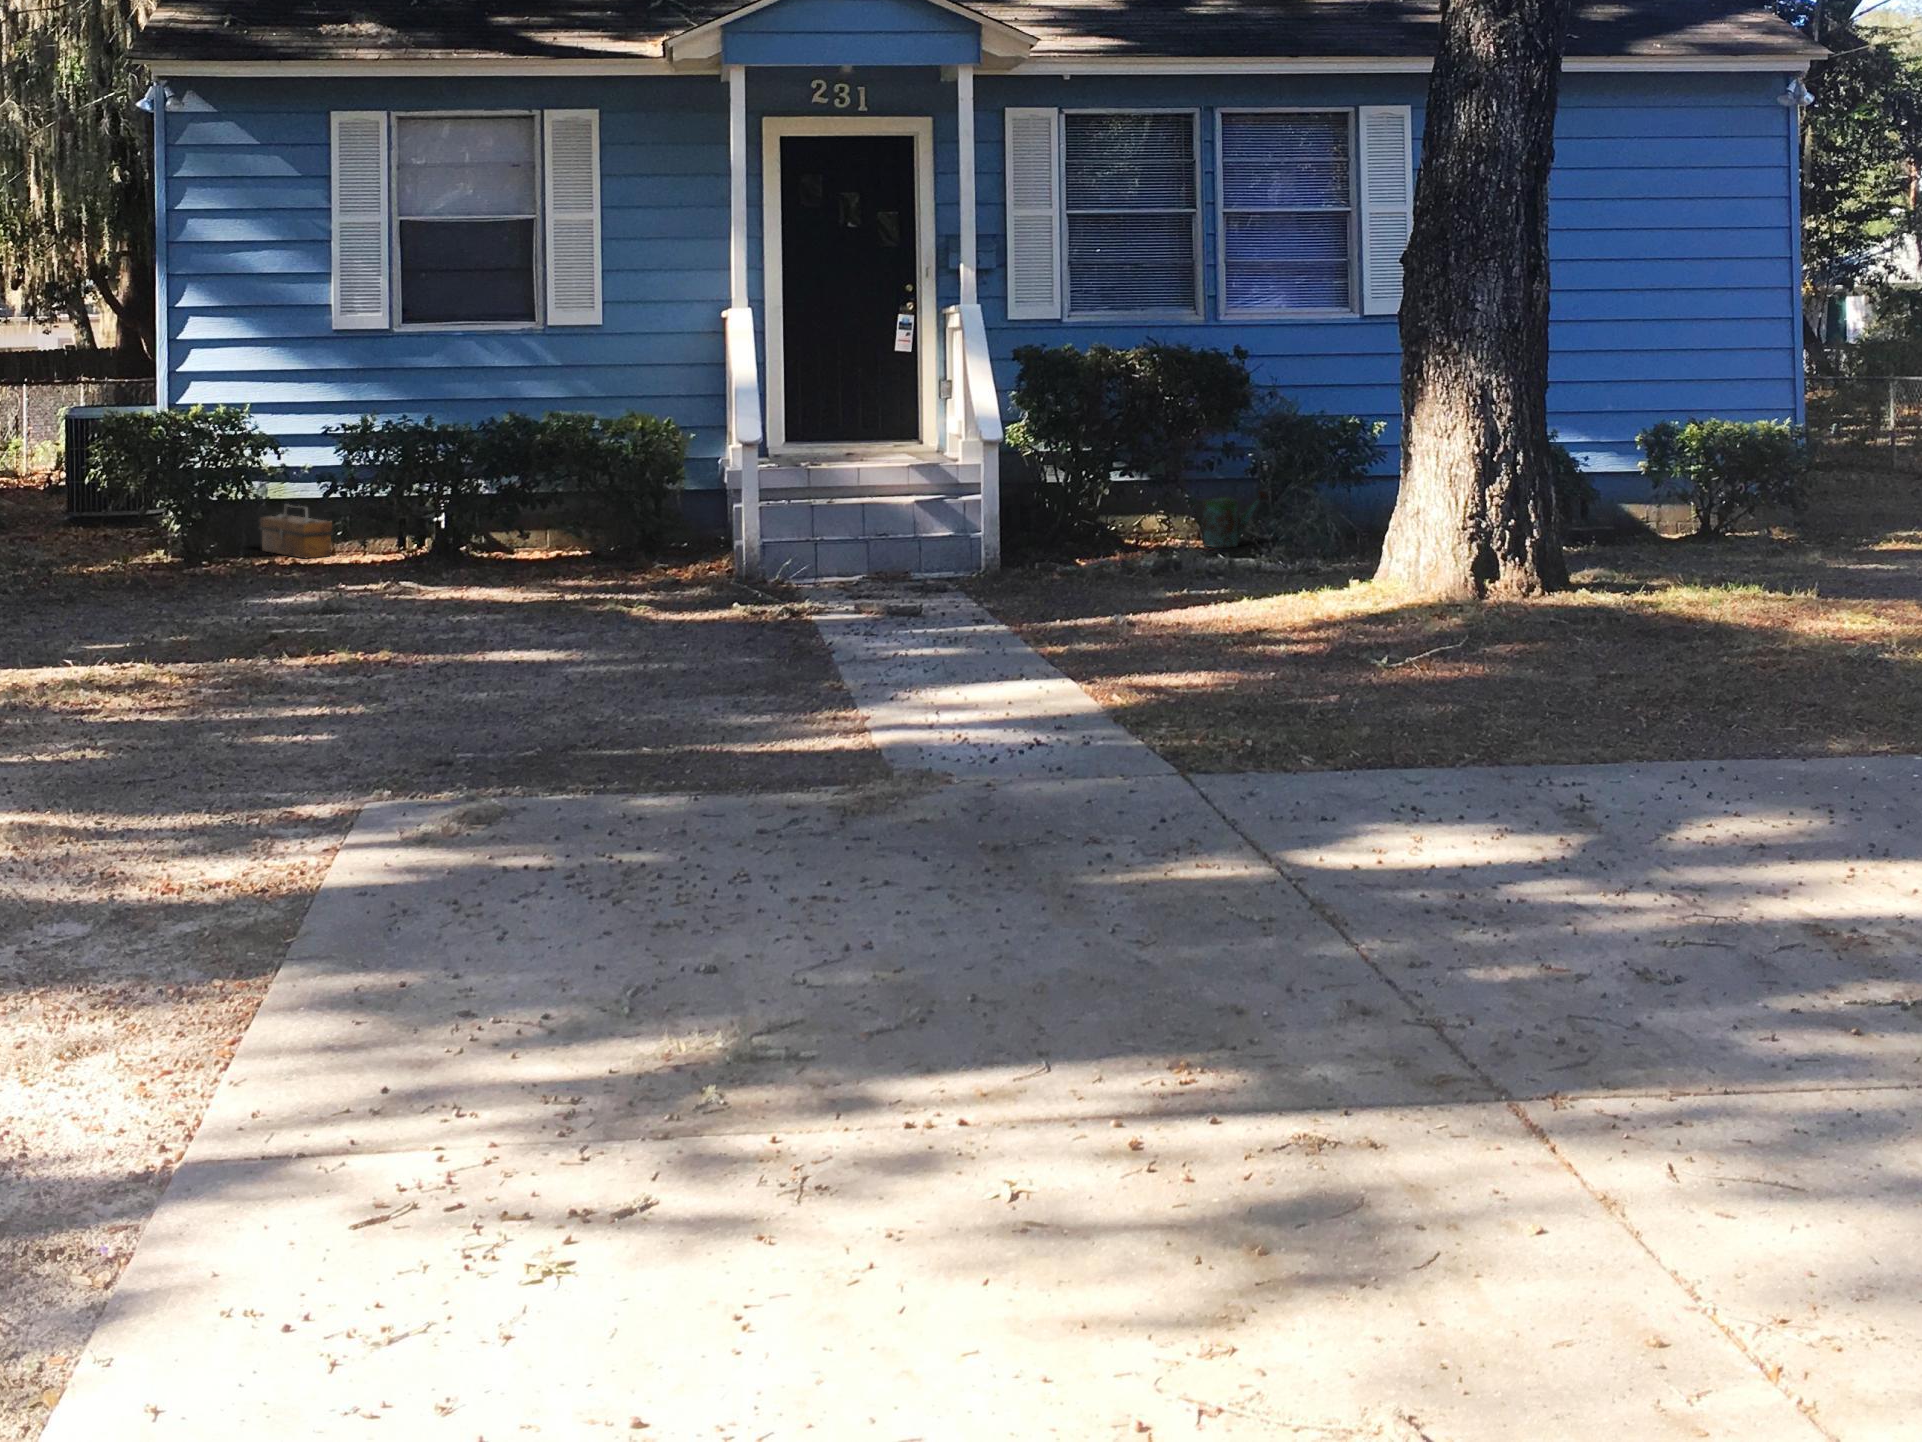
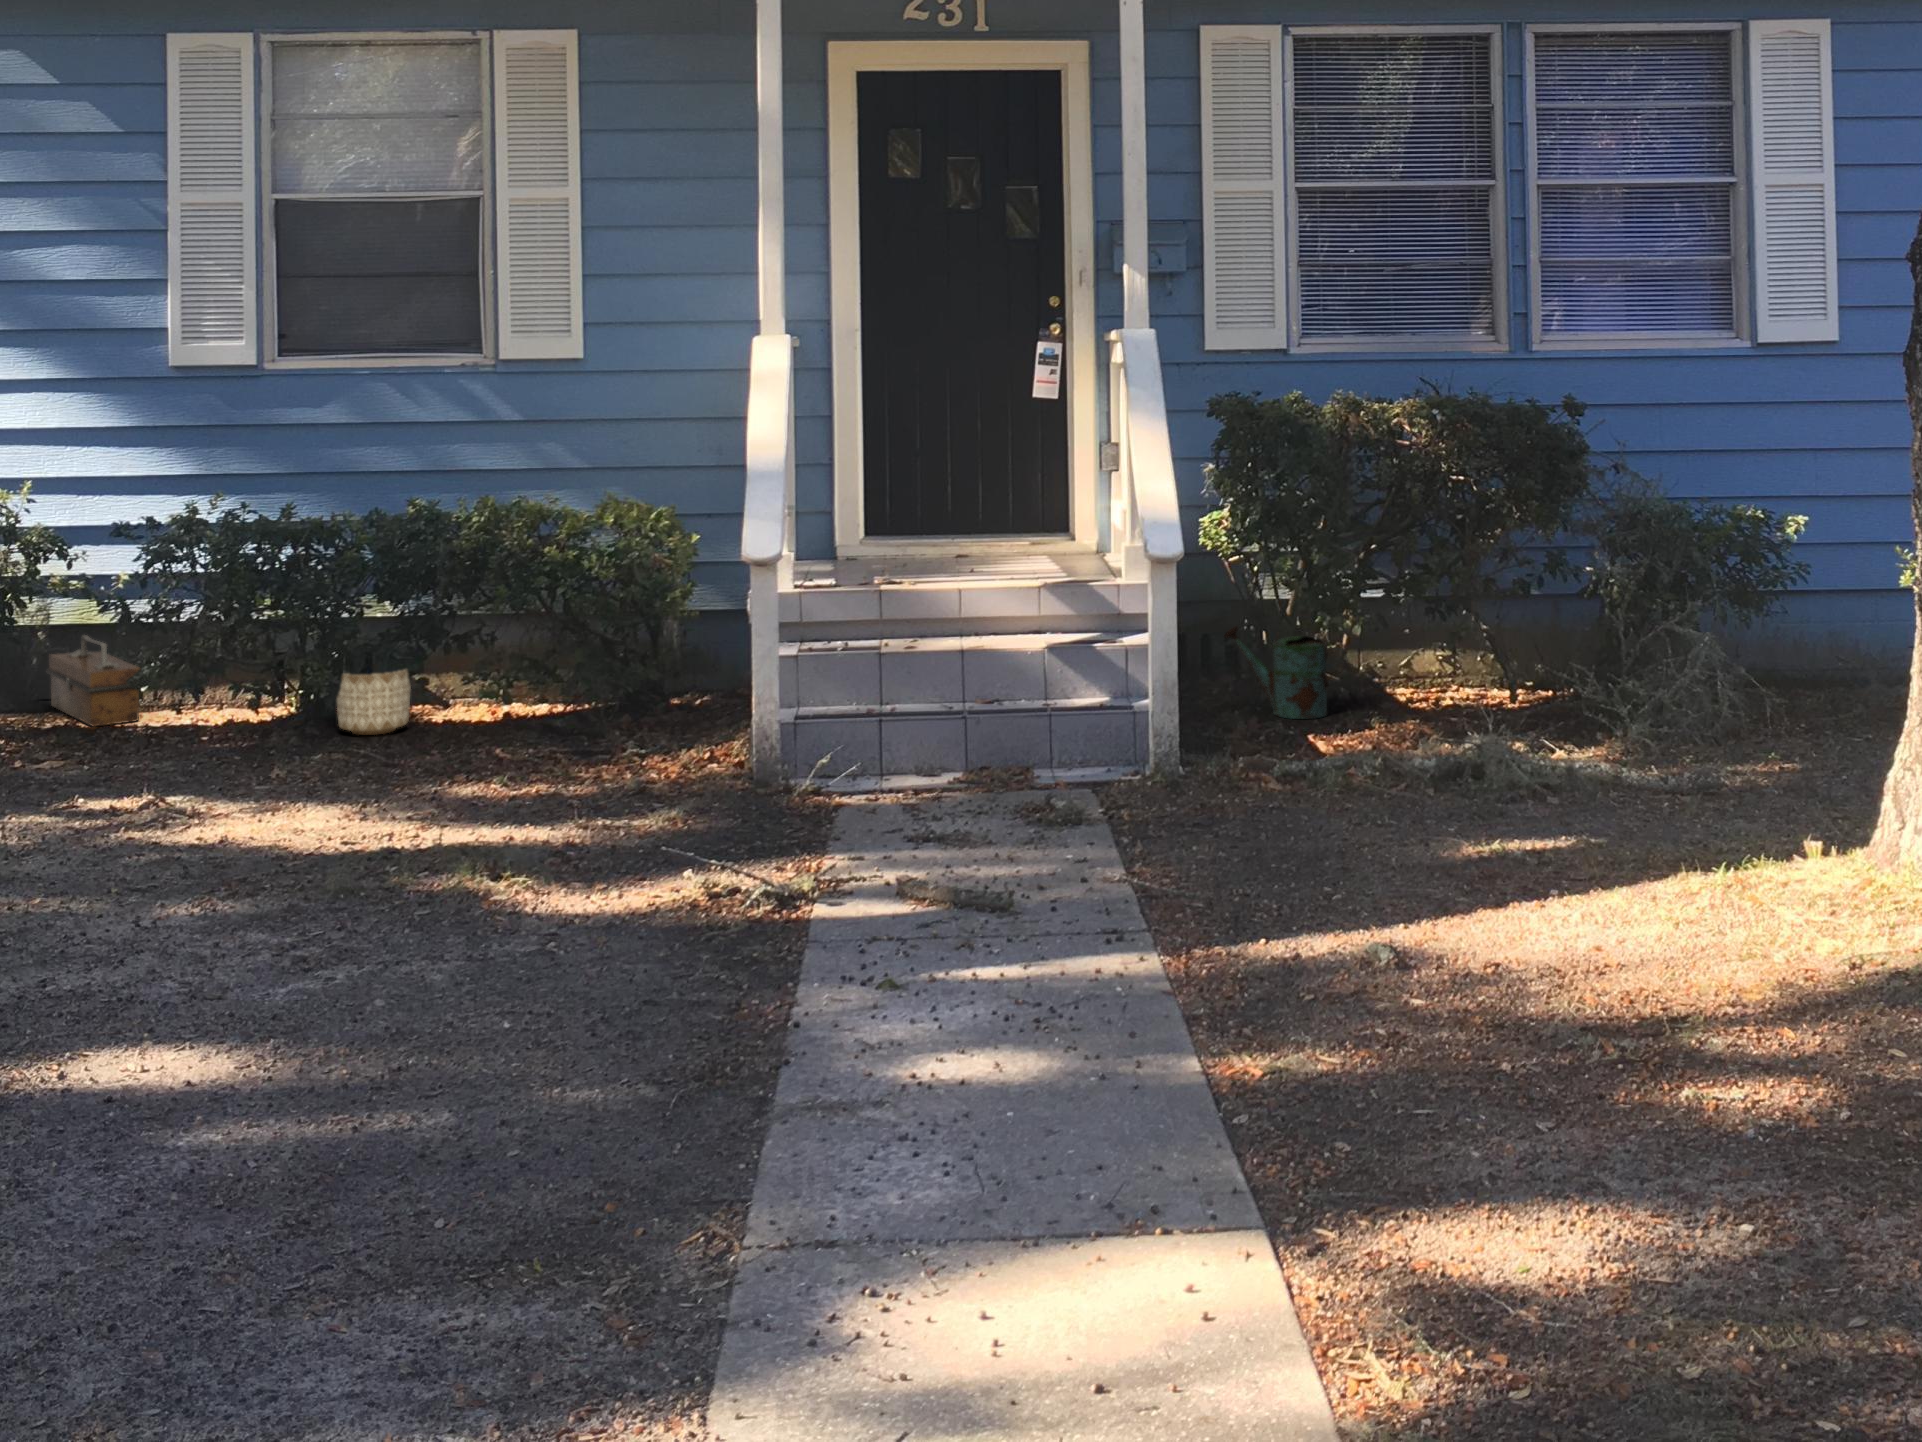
watering can: present [1203,491,1267,548] -> present [1224,626,1347,719]
planter: none [465,516,513,559] -> present [337,670,411,735]

